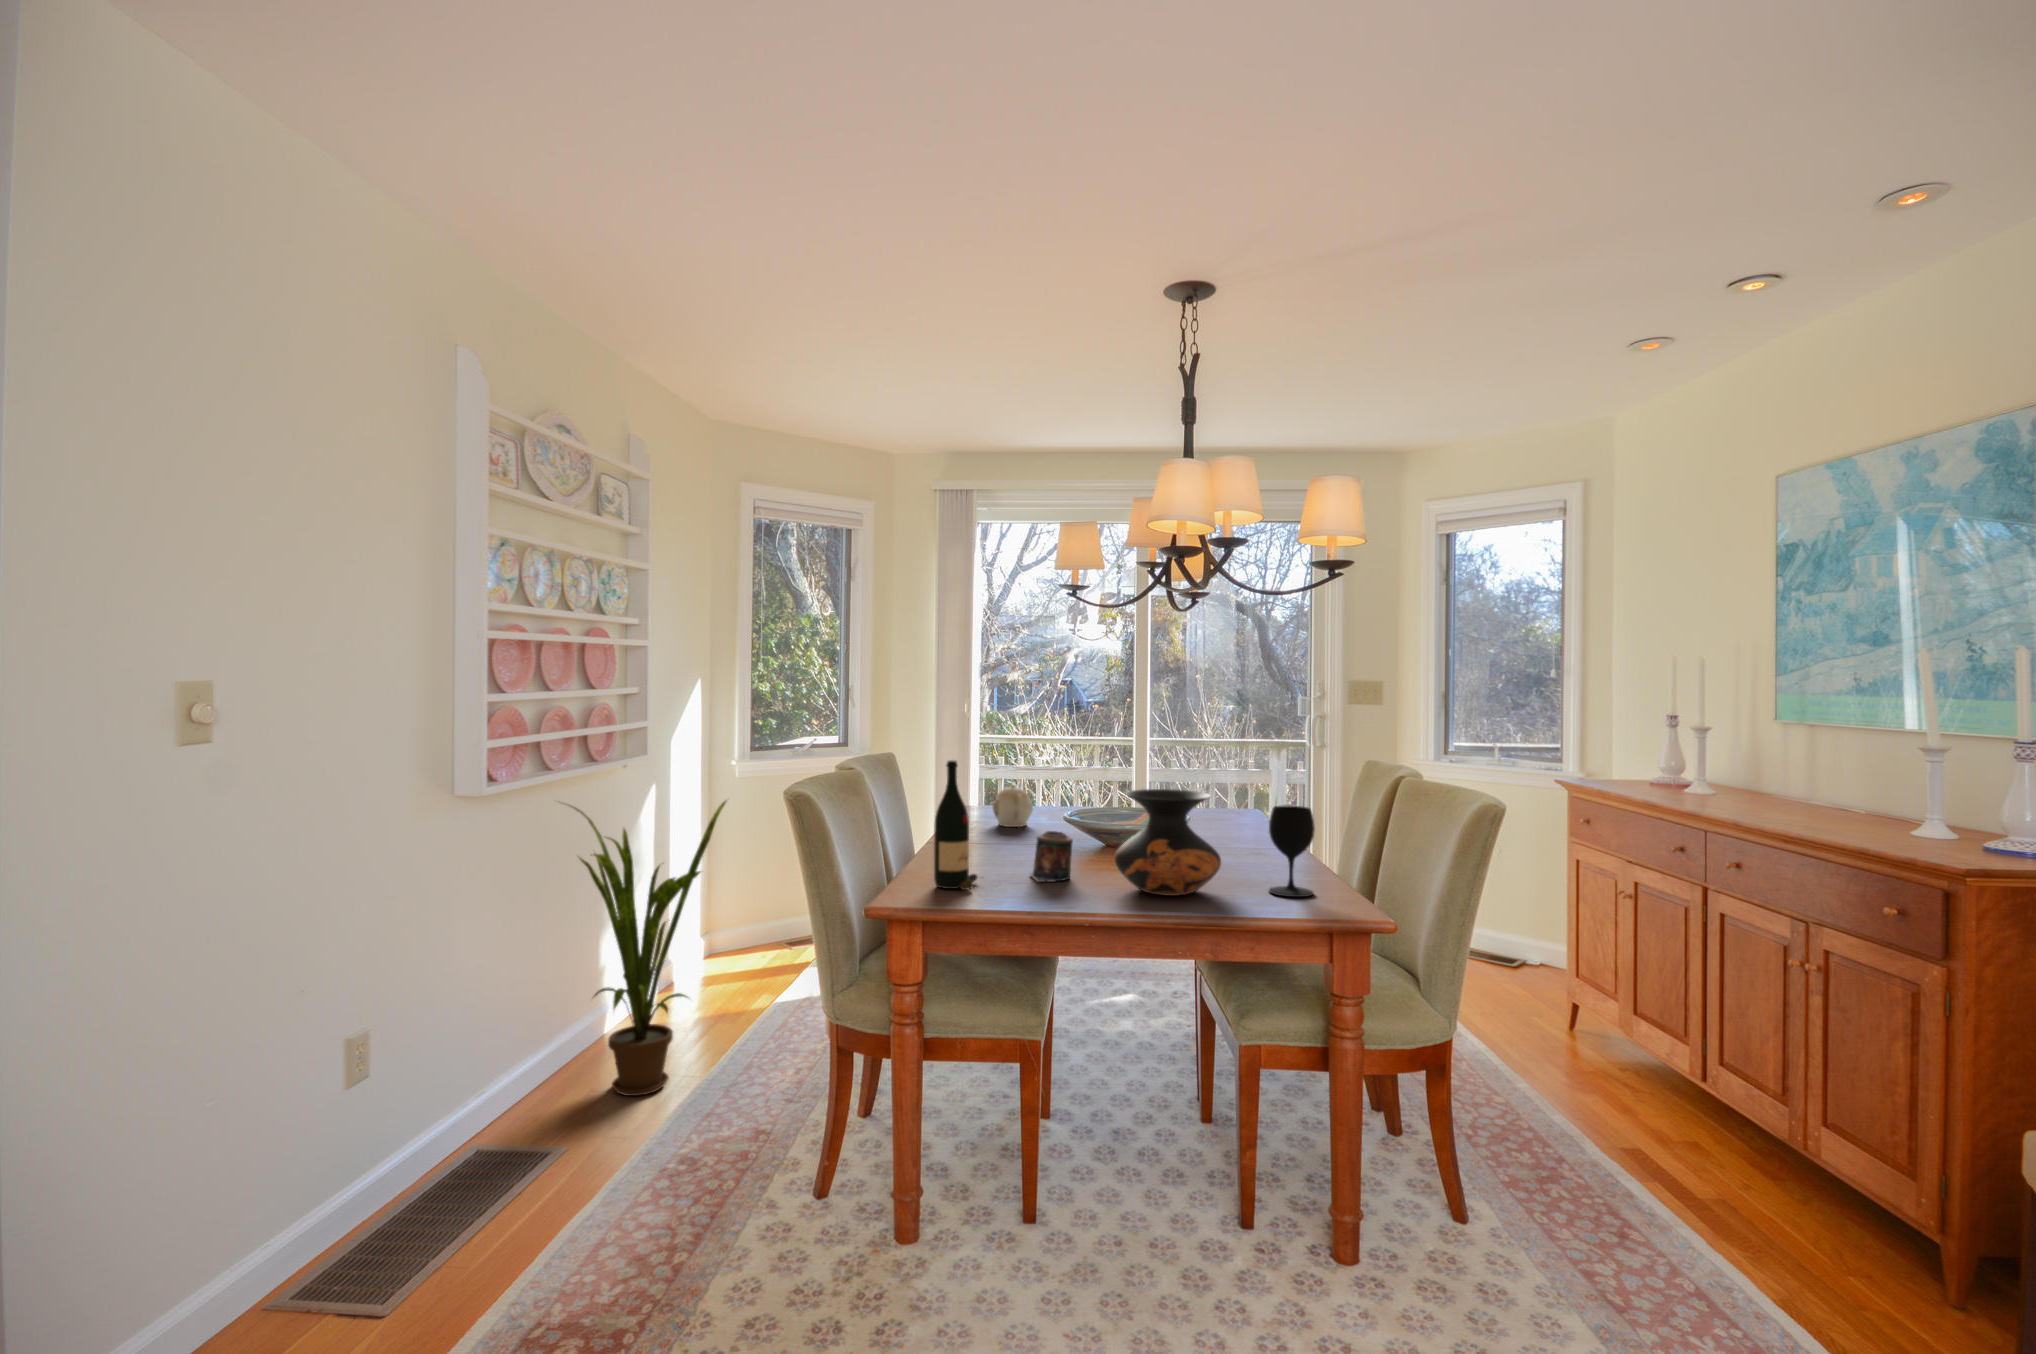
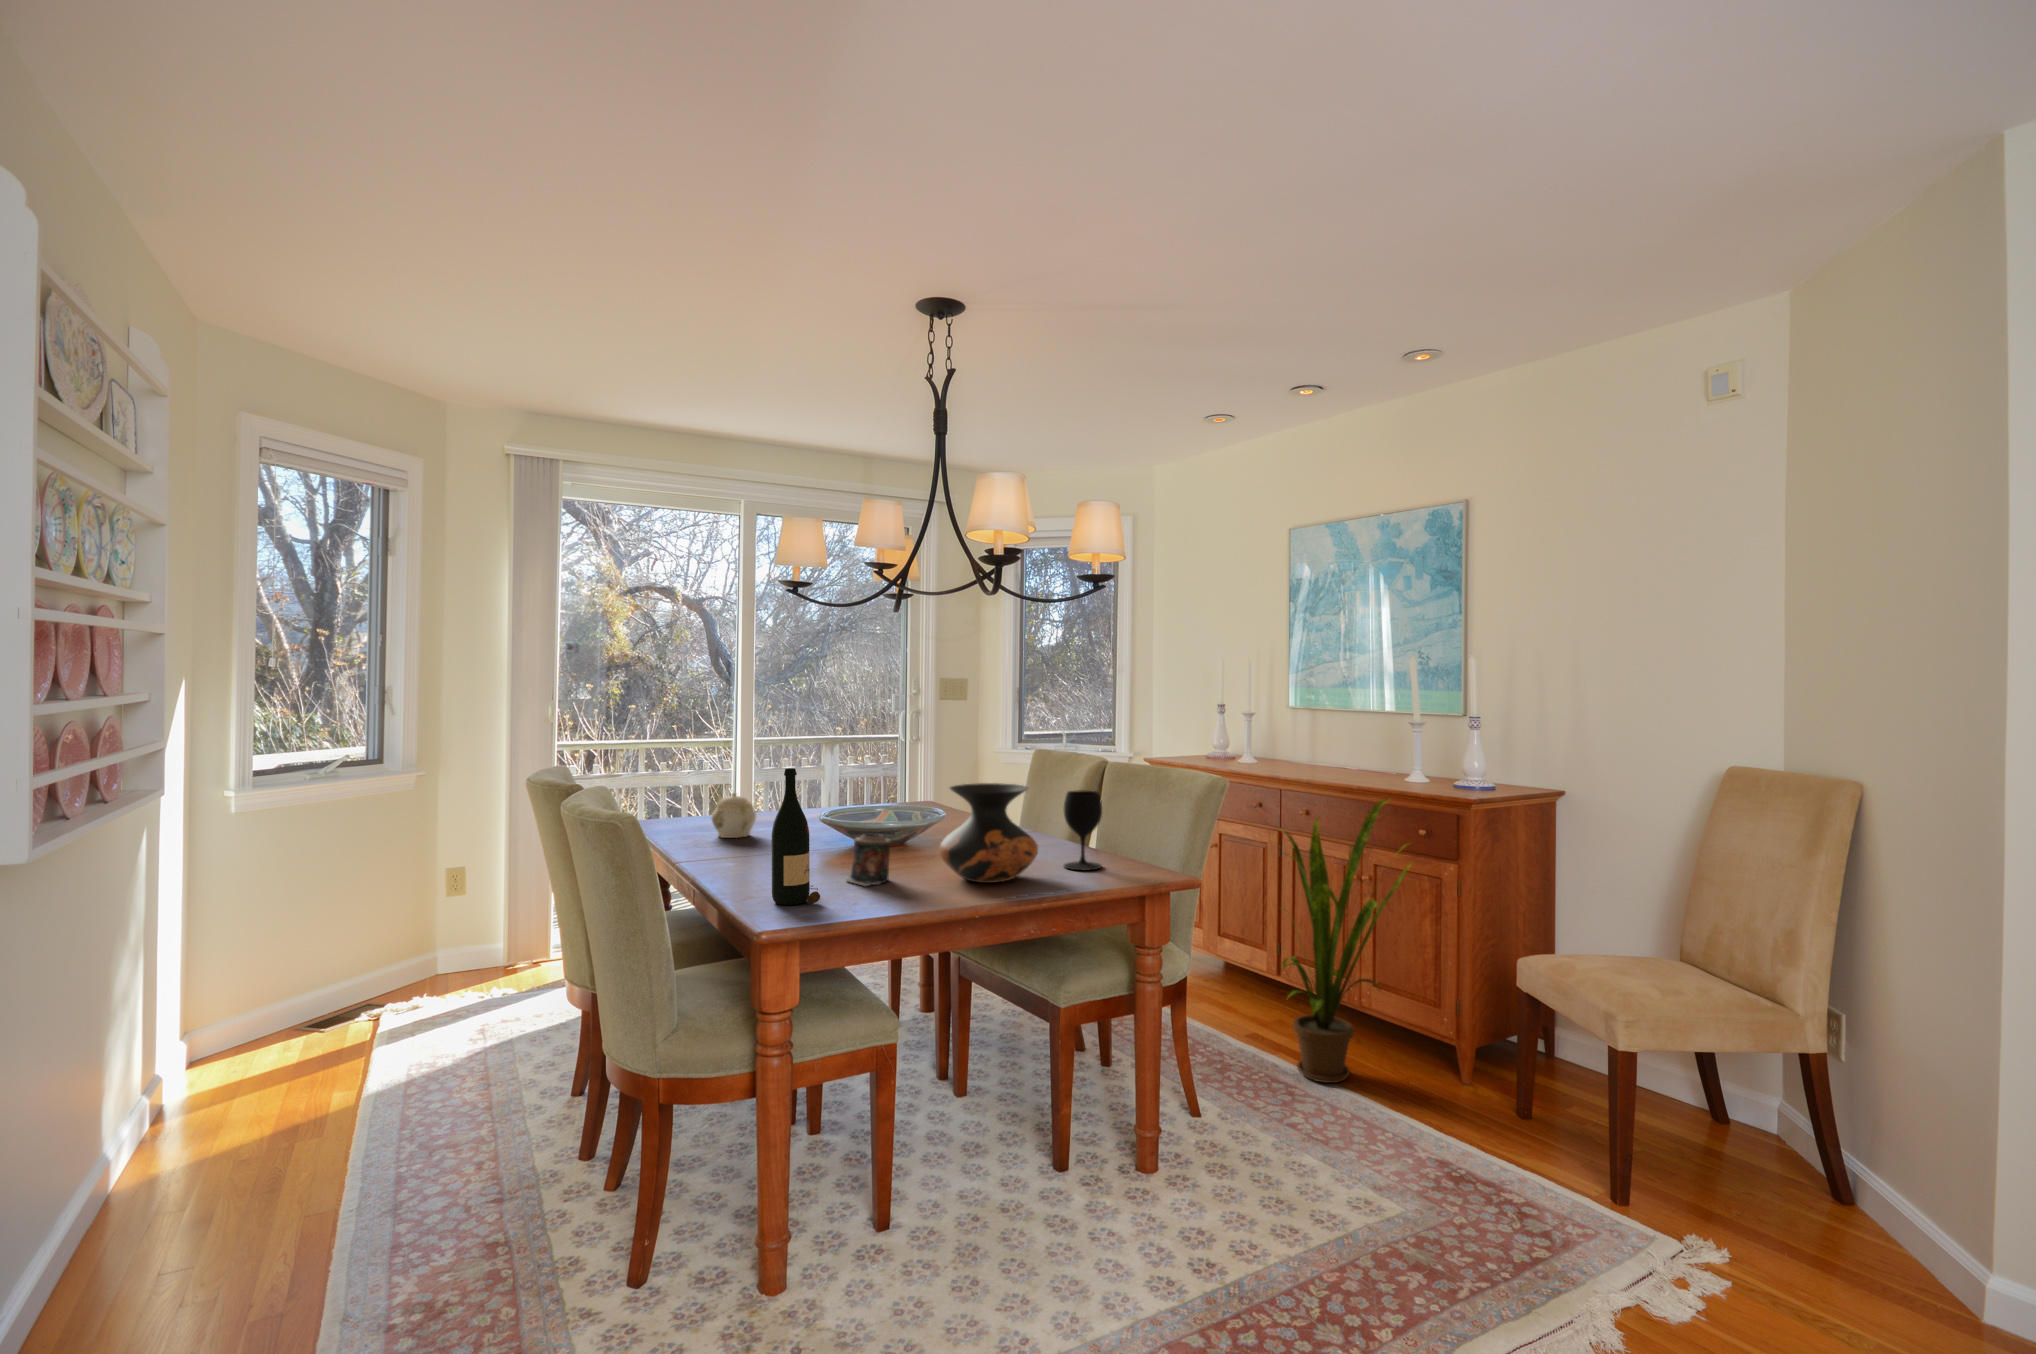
house plant: present [569,801,726,1096] -> present [1283,799,1413,1083]

